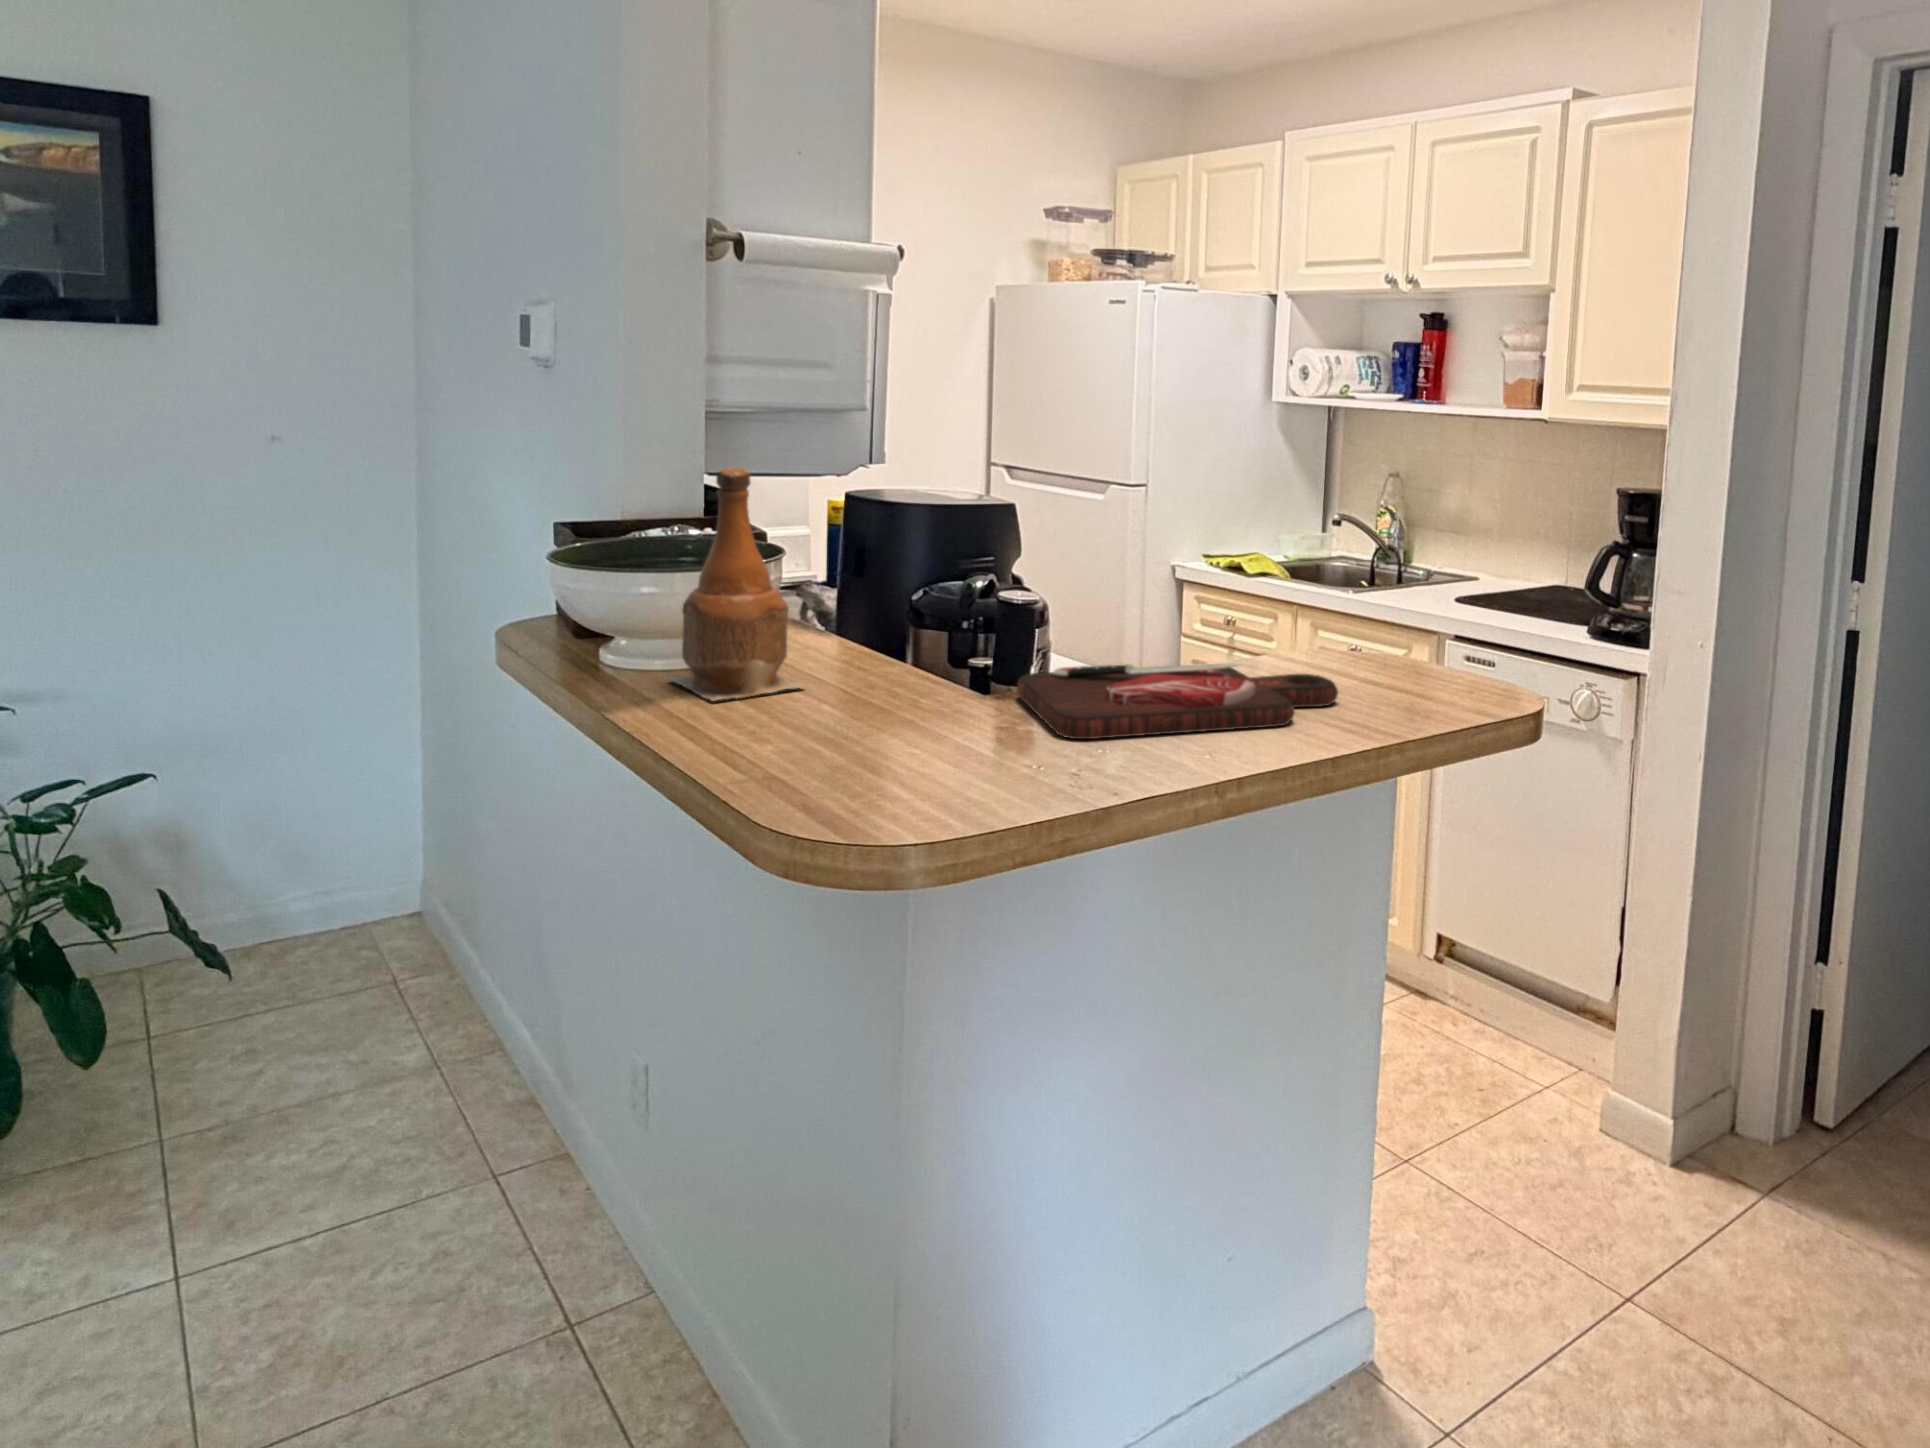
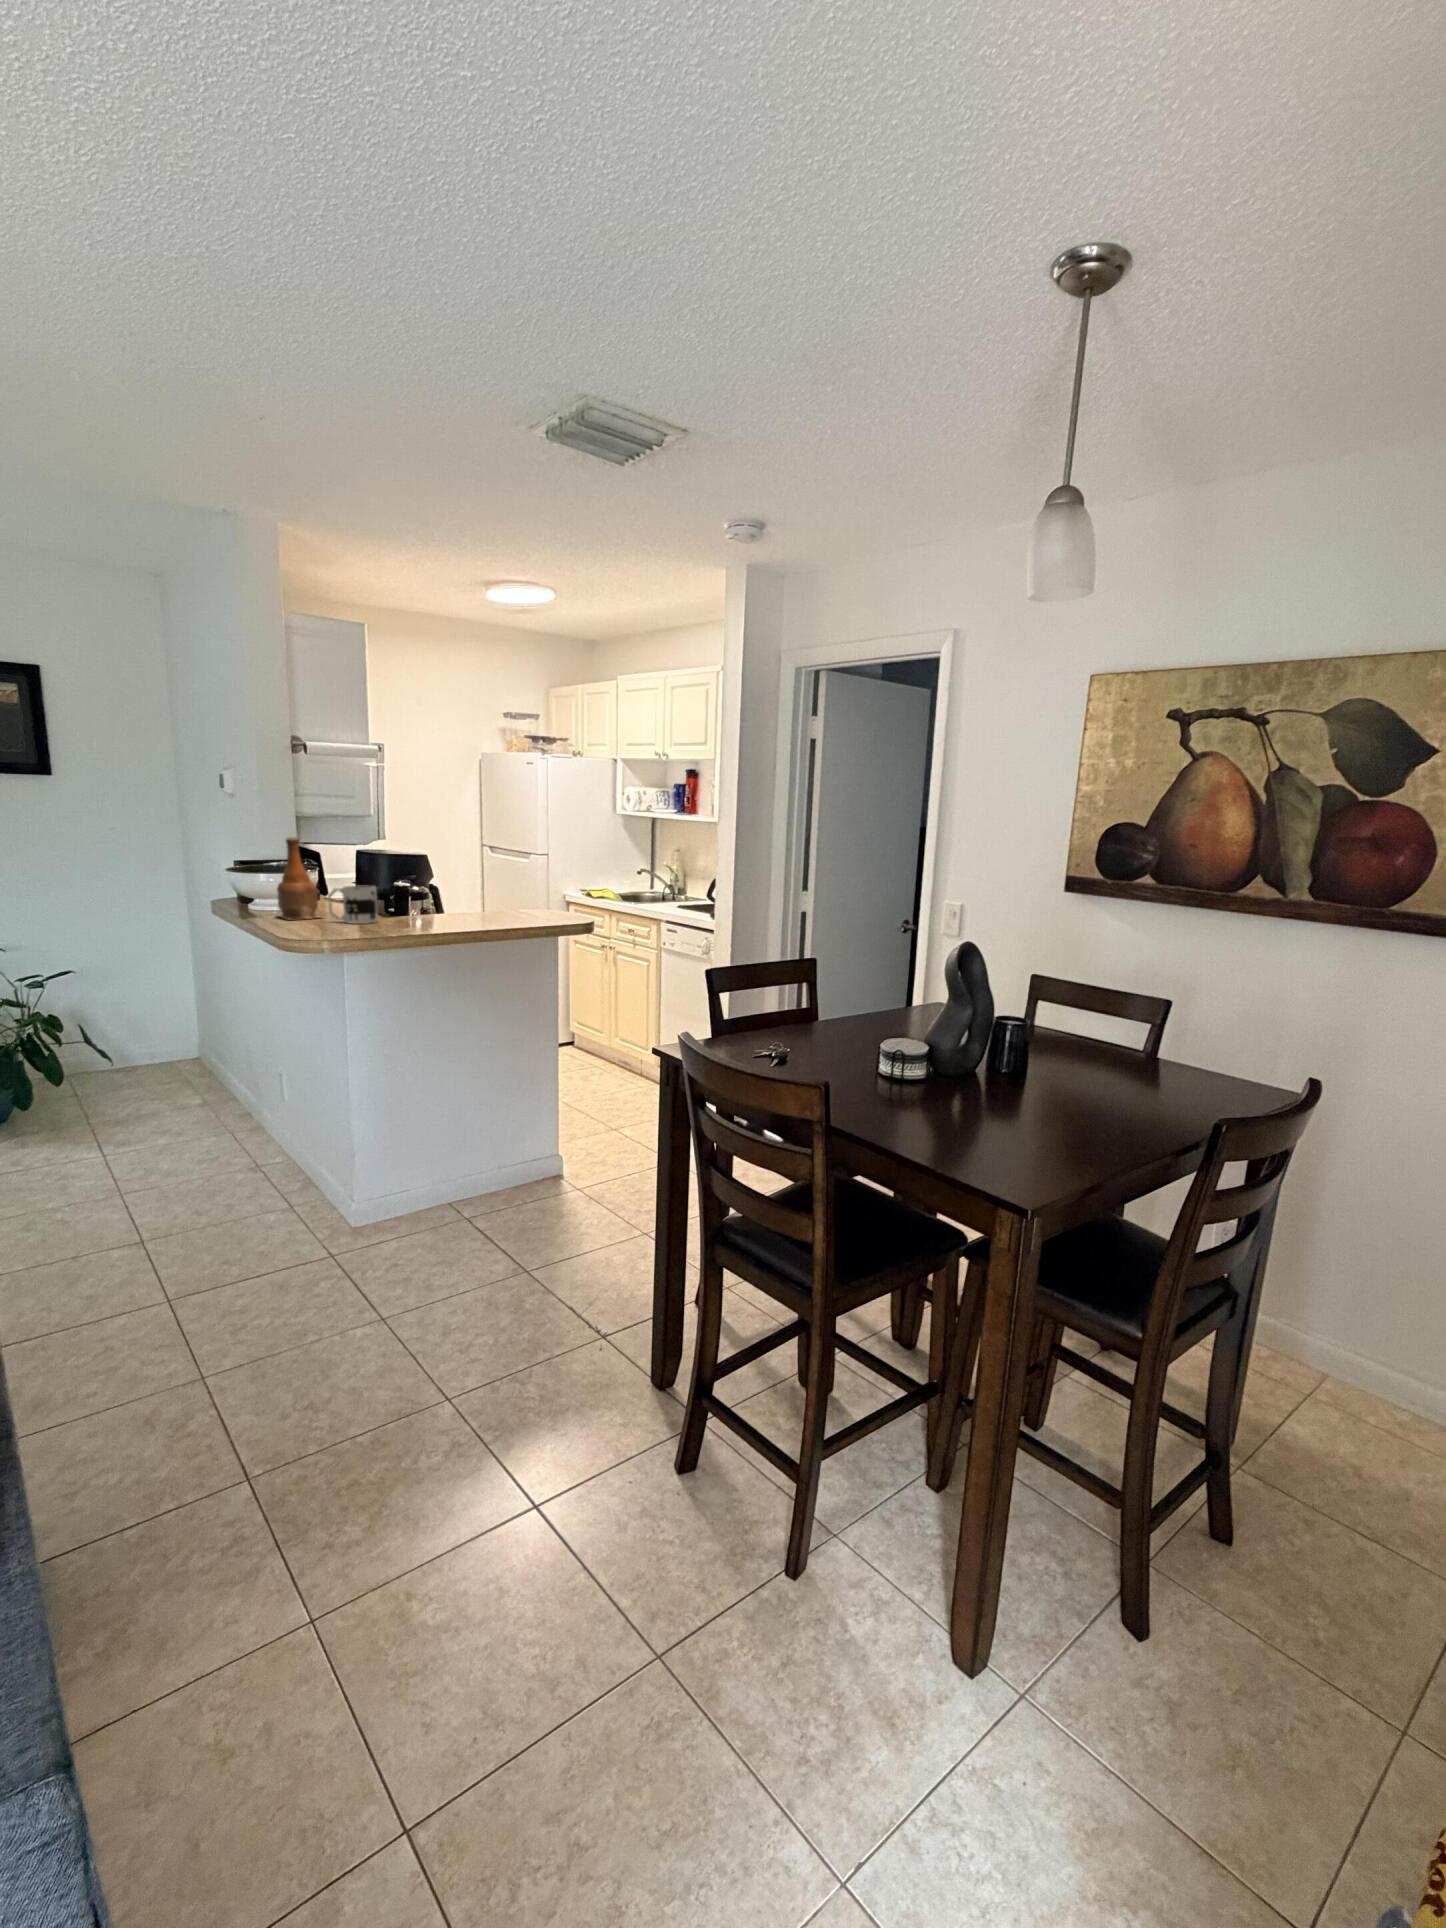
mug: none [832,603,962,720] -> present [328,885,378,924]
cutting board: present [1017,663,1338,739] -> none [400,906,520,927]

